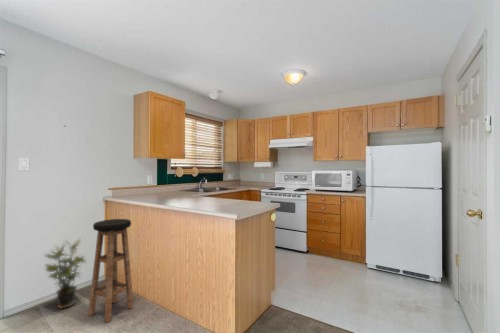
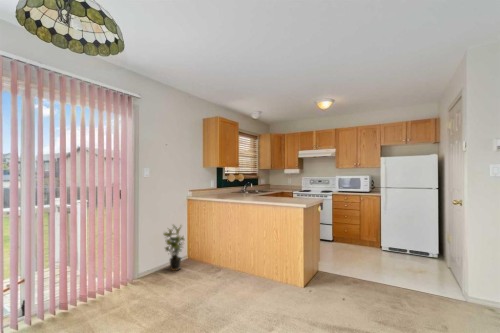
bar stool: present [88,219,133,322] -> none [195,210,223,277]

